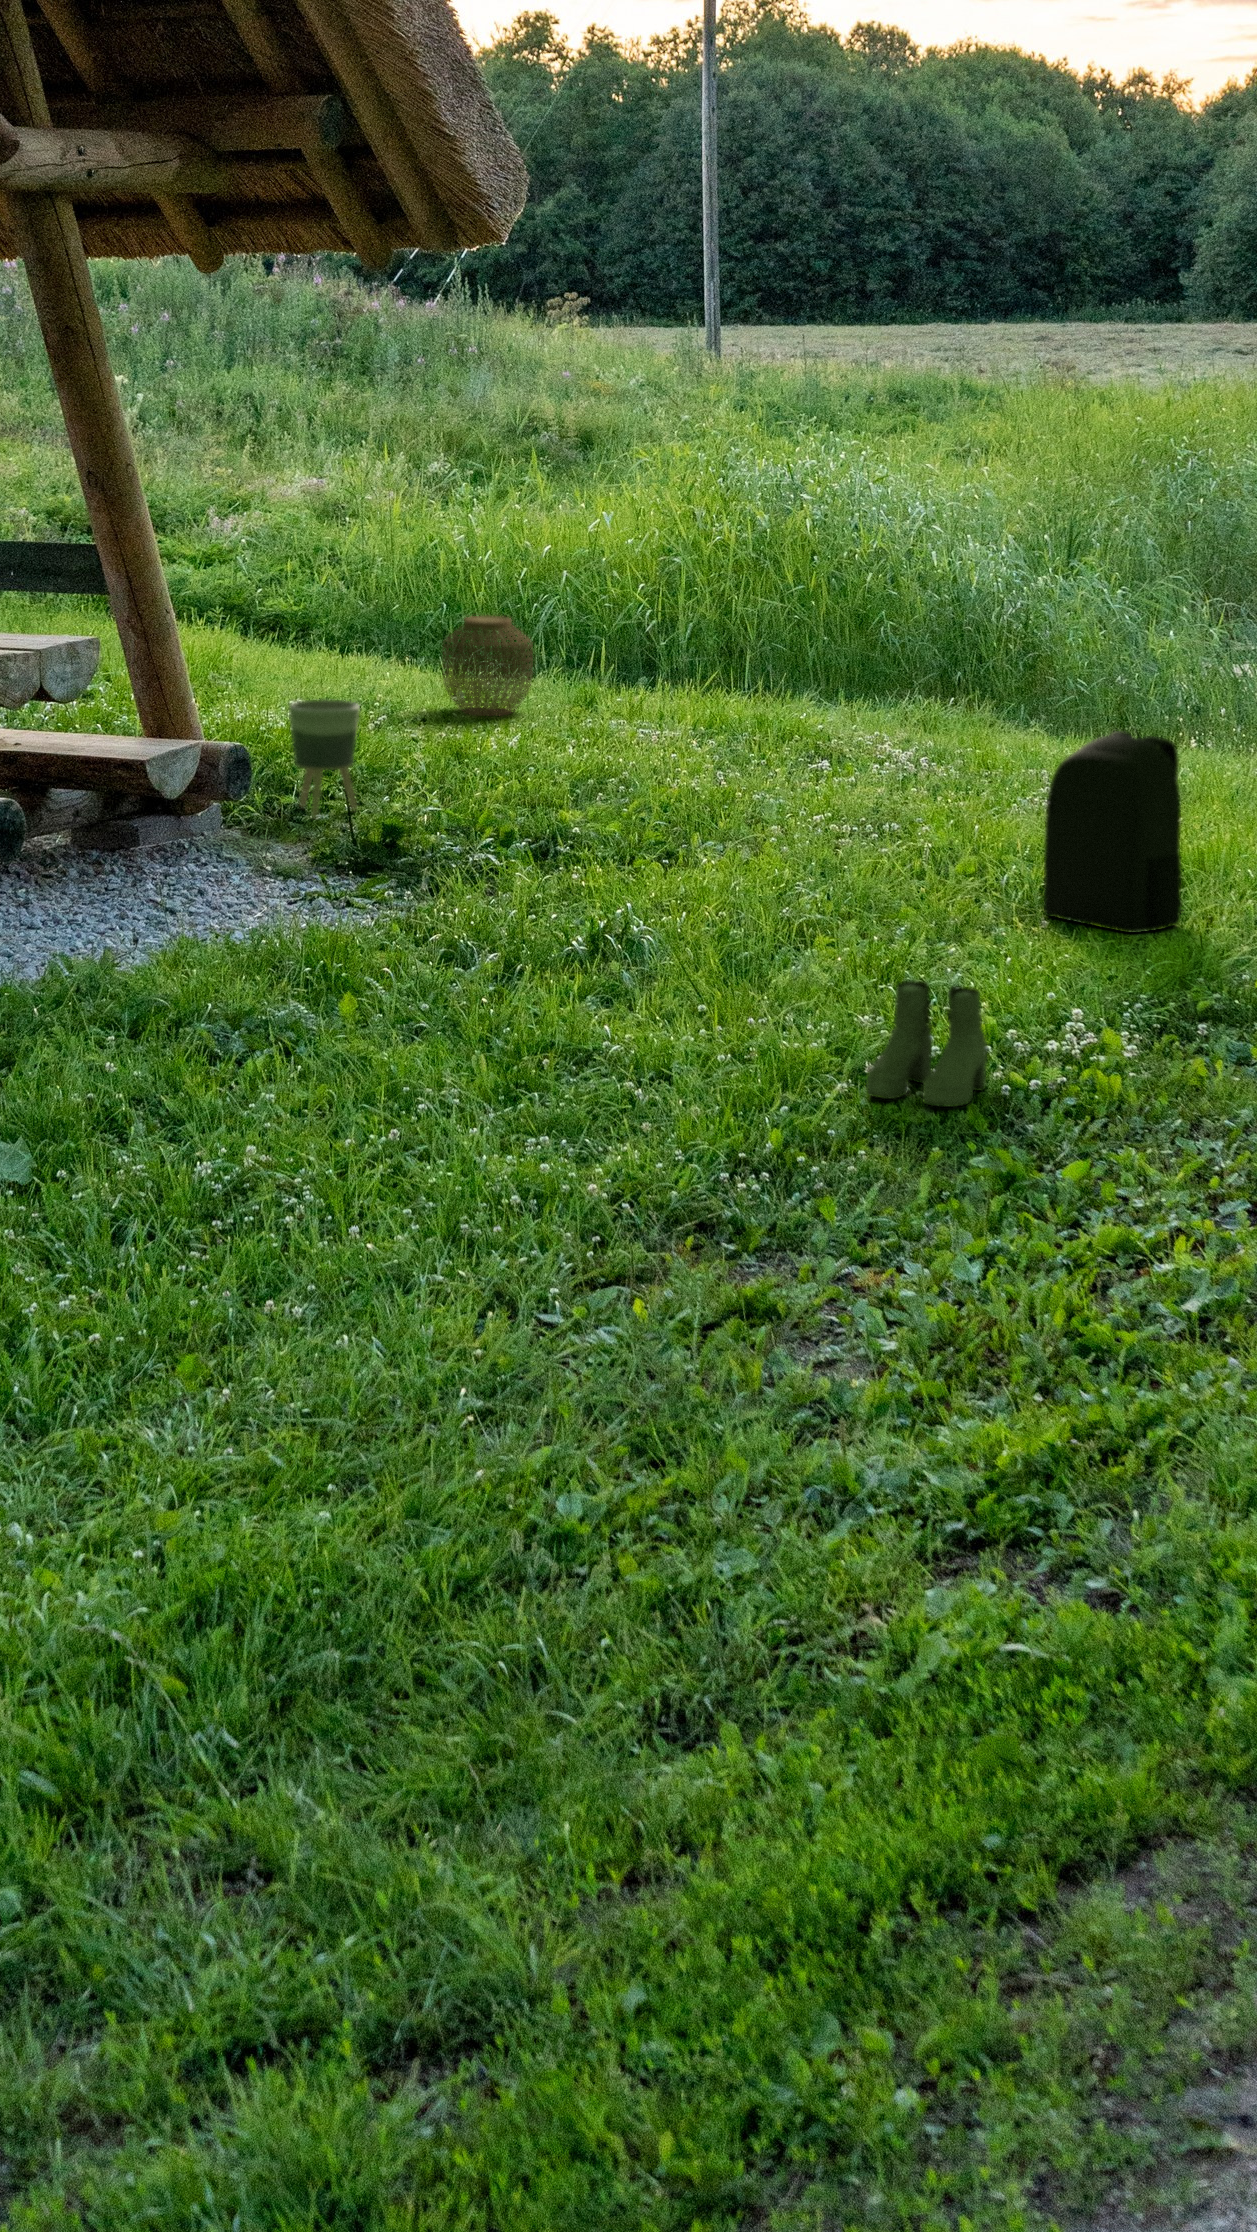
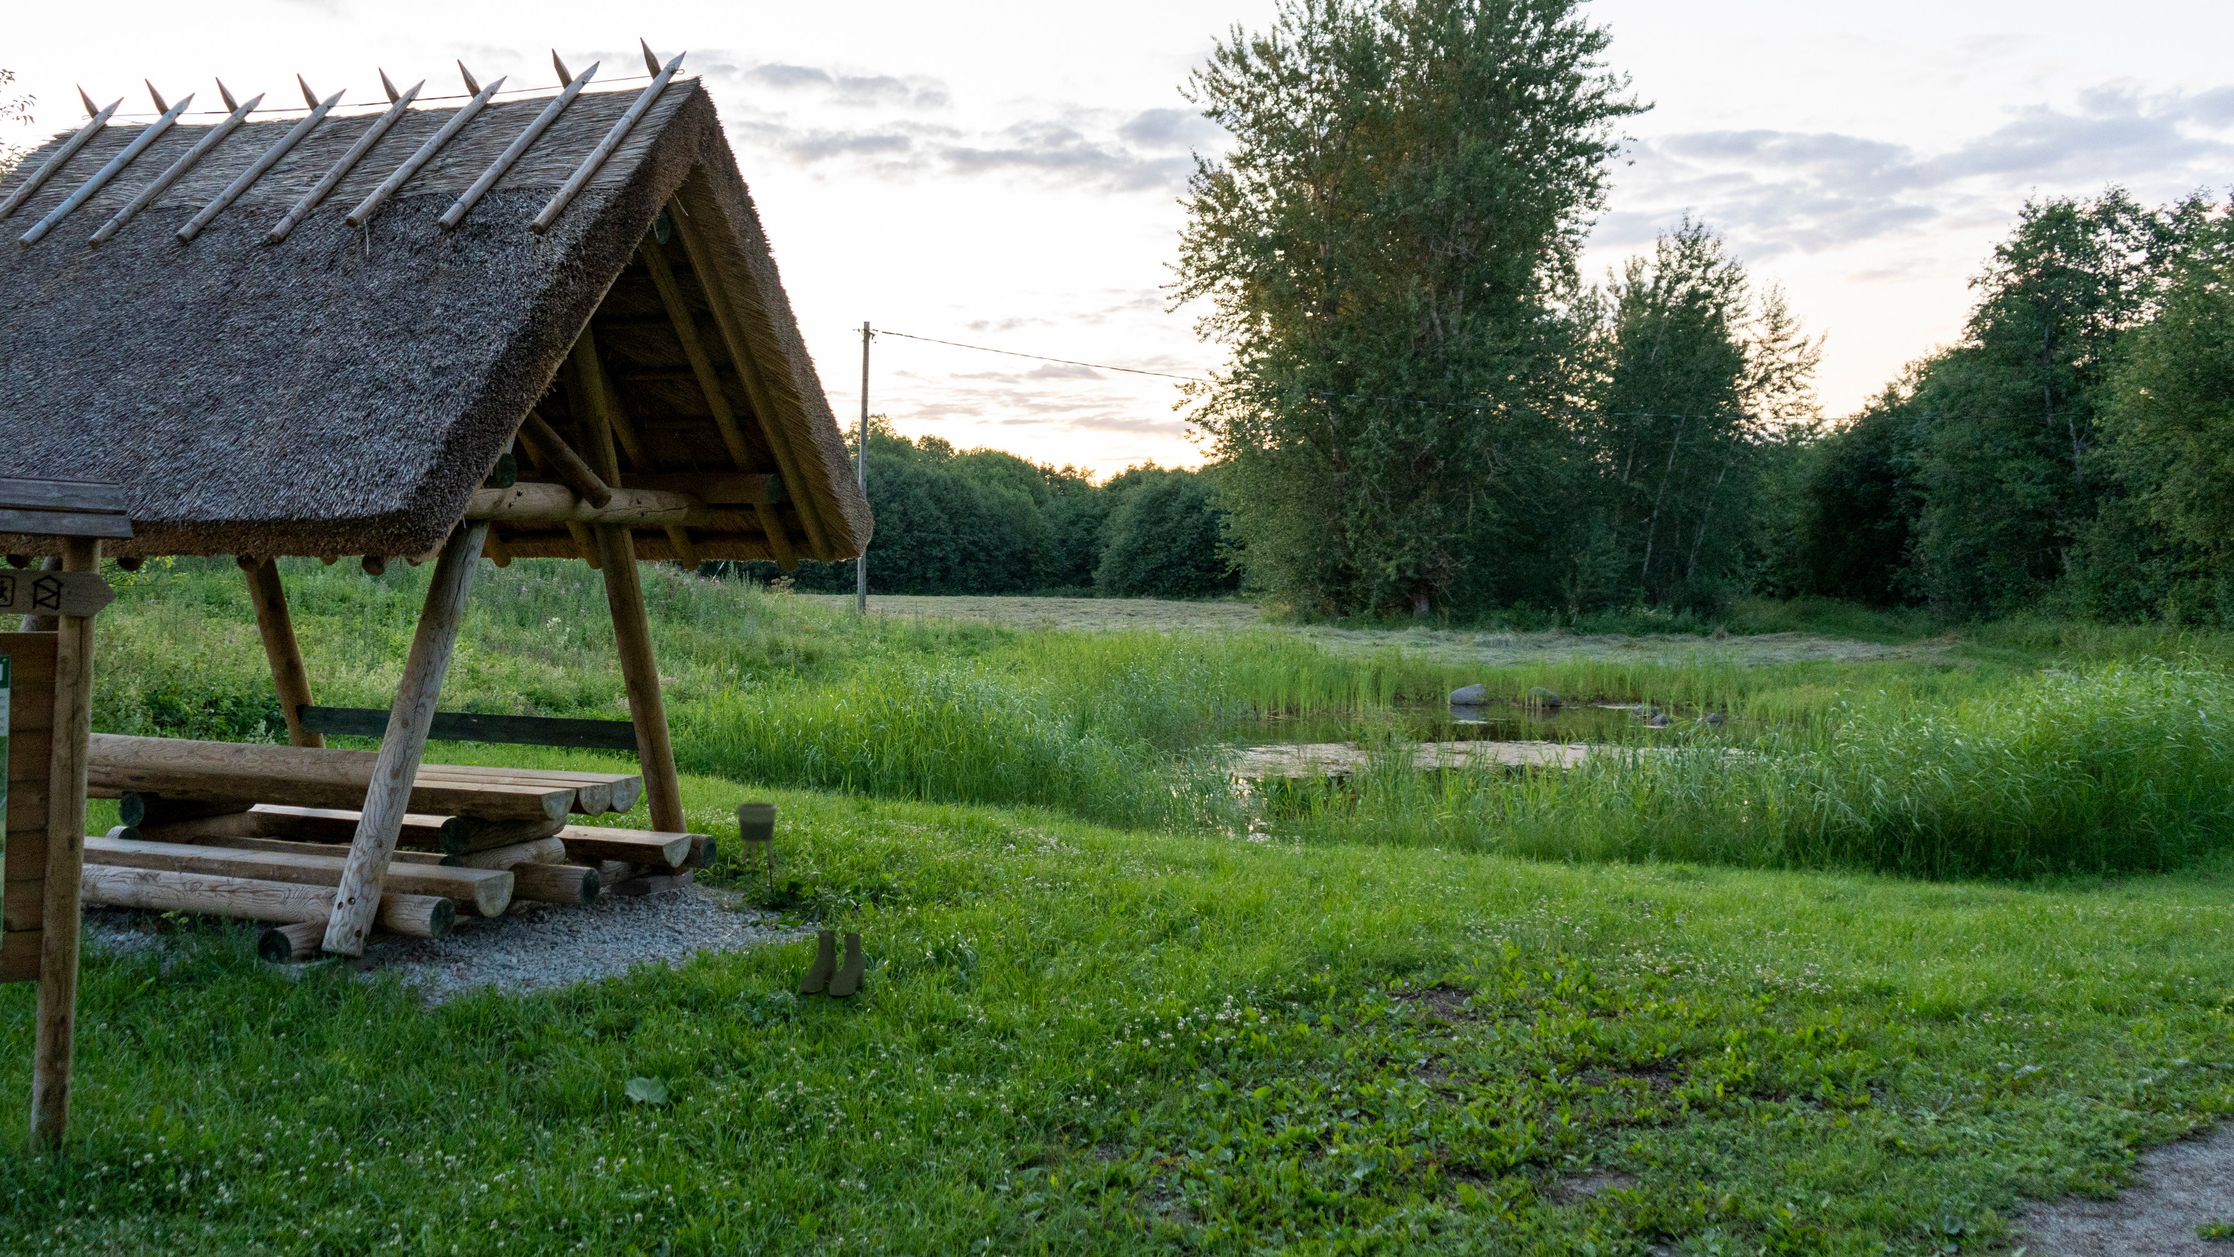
woven basket: present [442,616,533,716] -> none [799,753,850,809]
backpack: present [1044,730,1182,933] -> none [1171,813,1245,926]
boots: present [866,980,988,1107] -> present [800,930,865,996]

